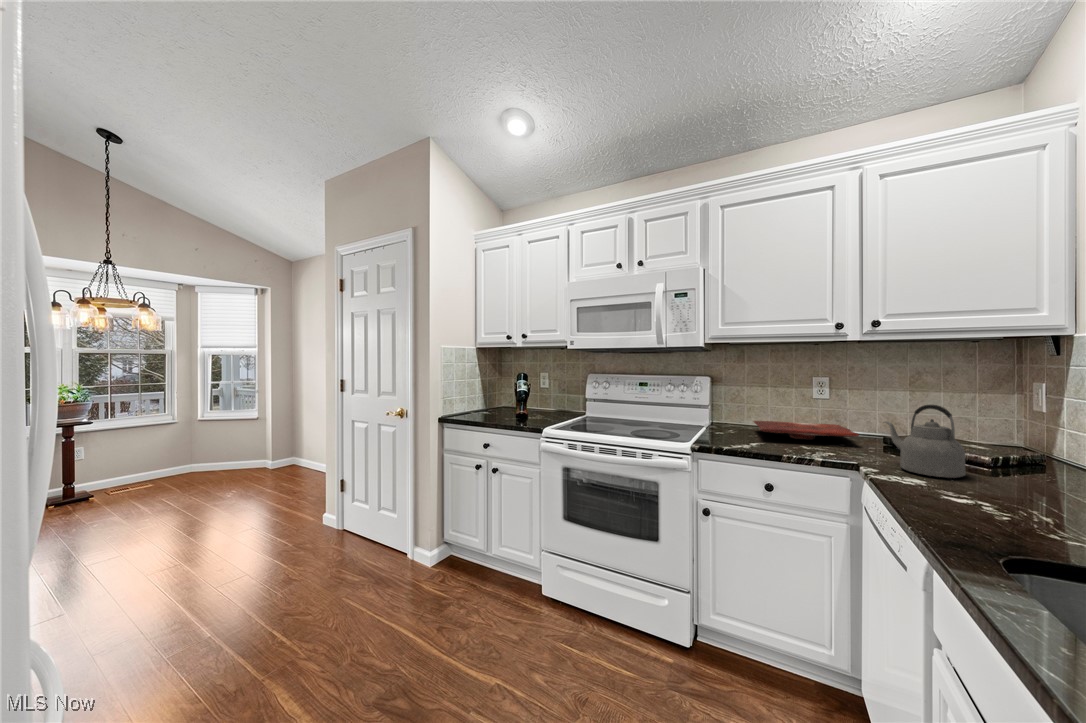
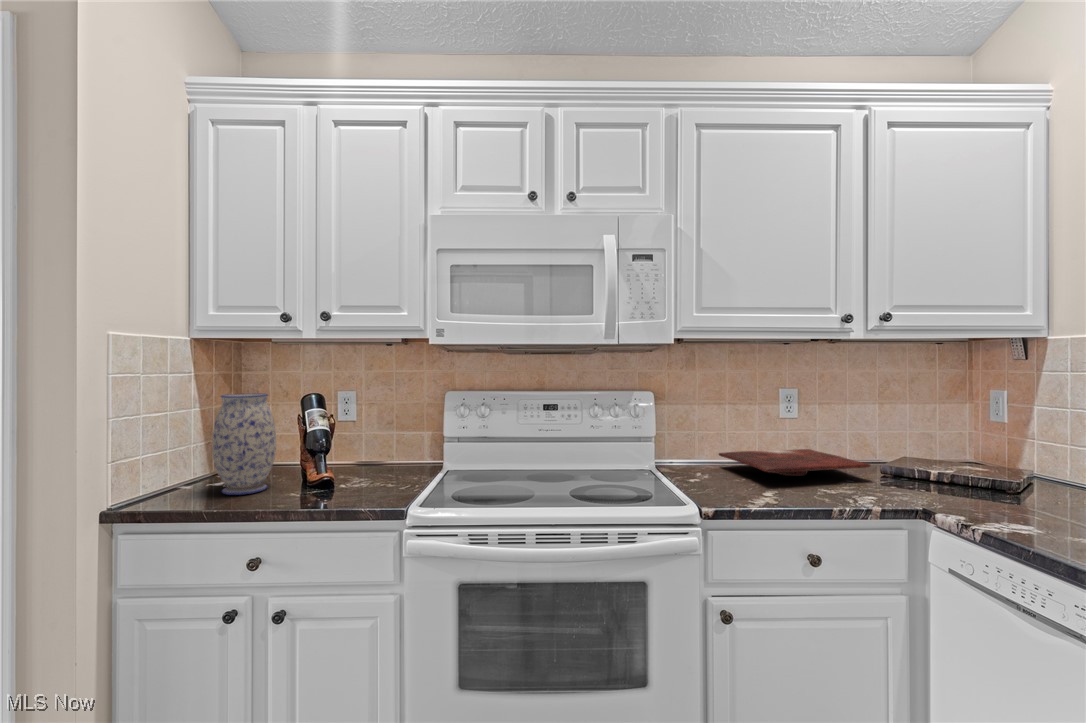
vase: none [479,373,504,418] -> present [212,393,276,495]
kettle: present [884,405,966,478] -> none [937,426,1057,522]

